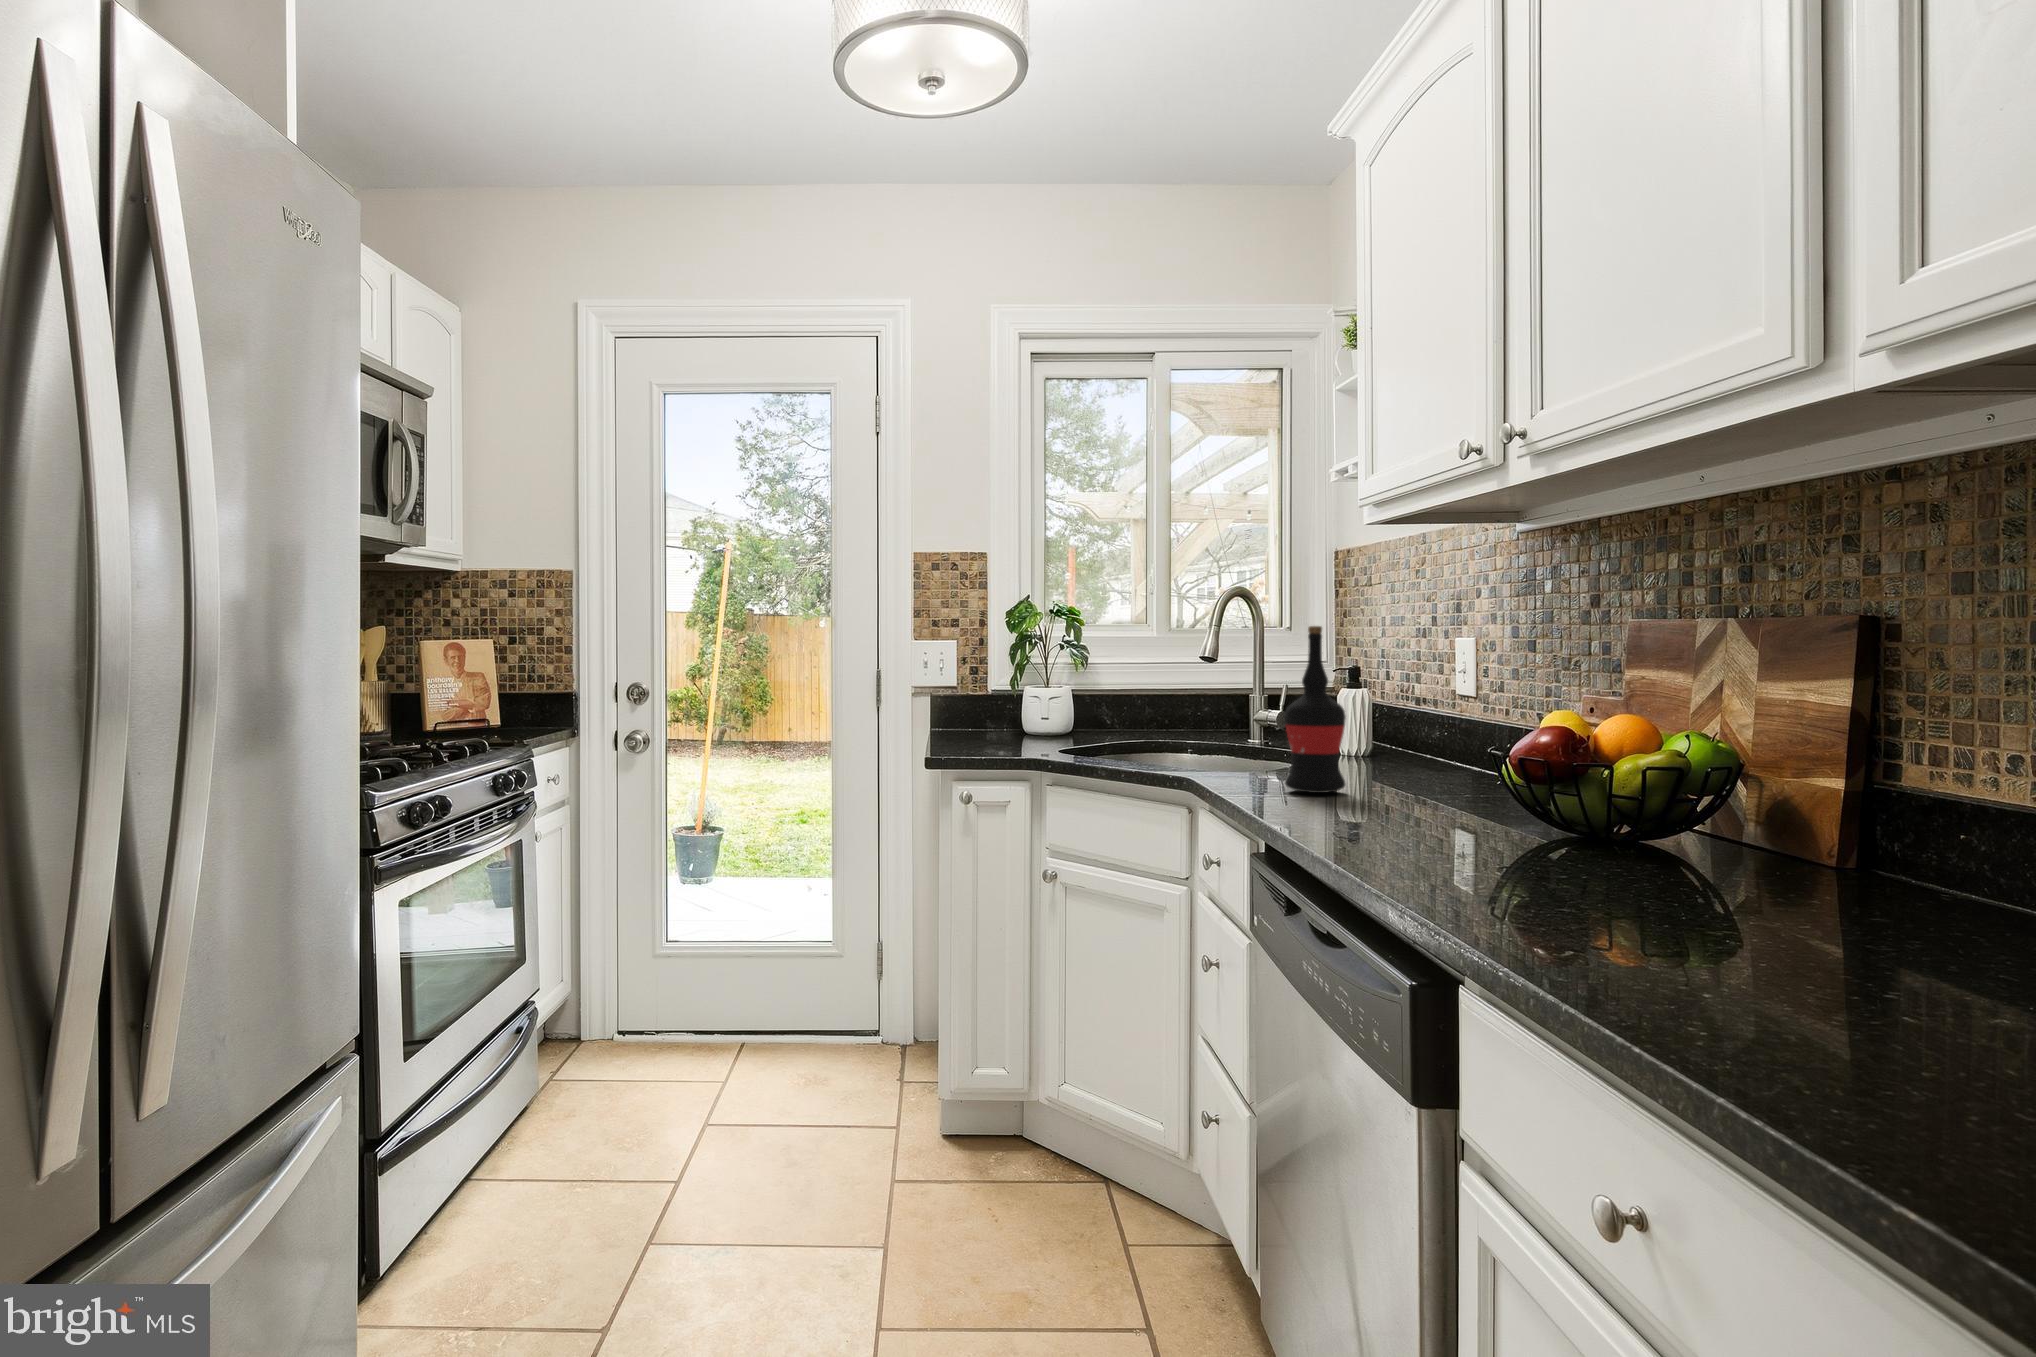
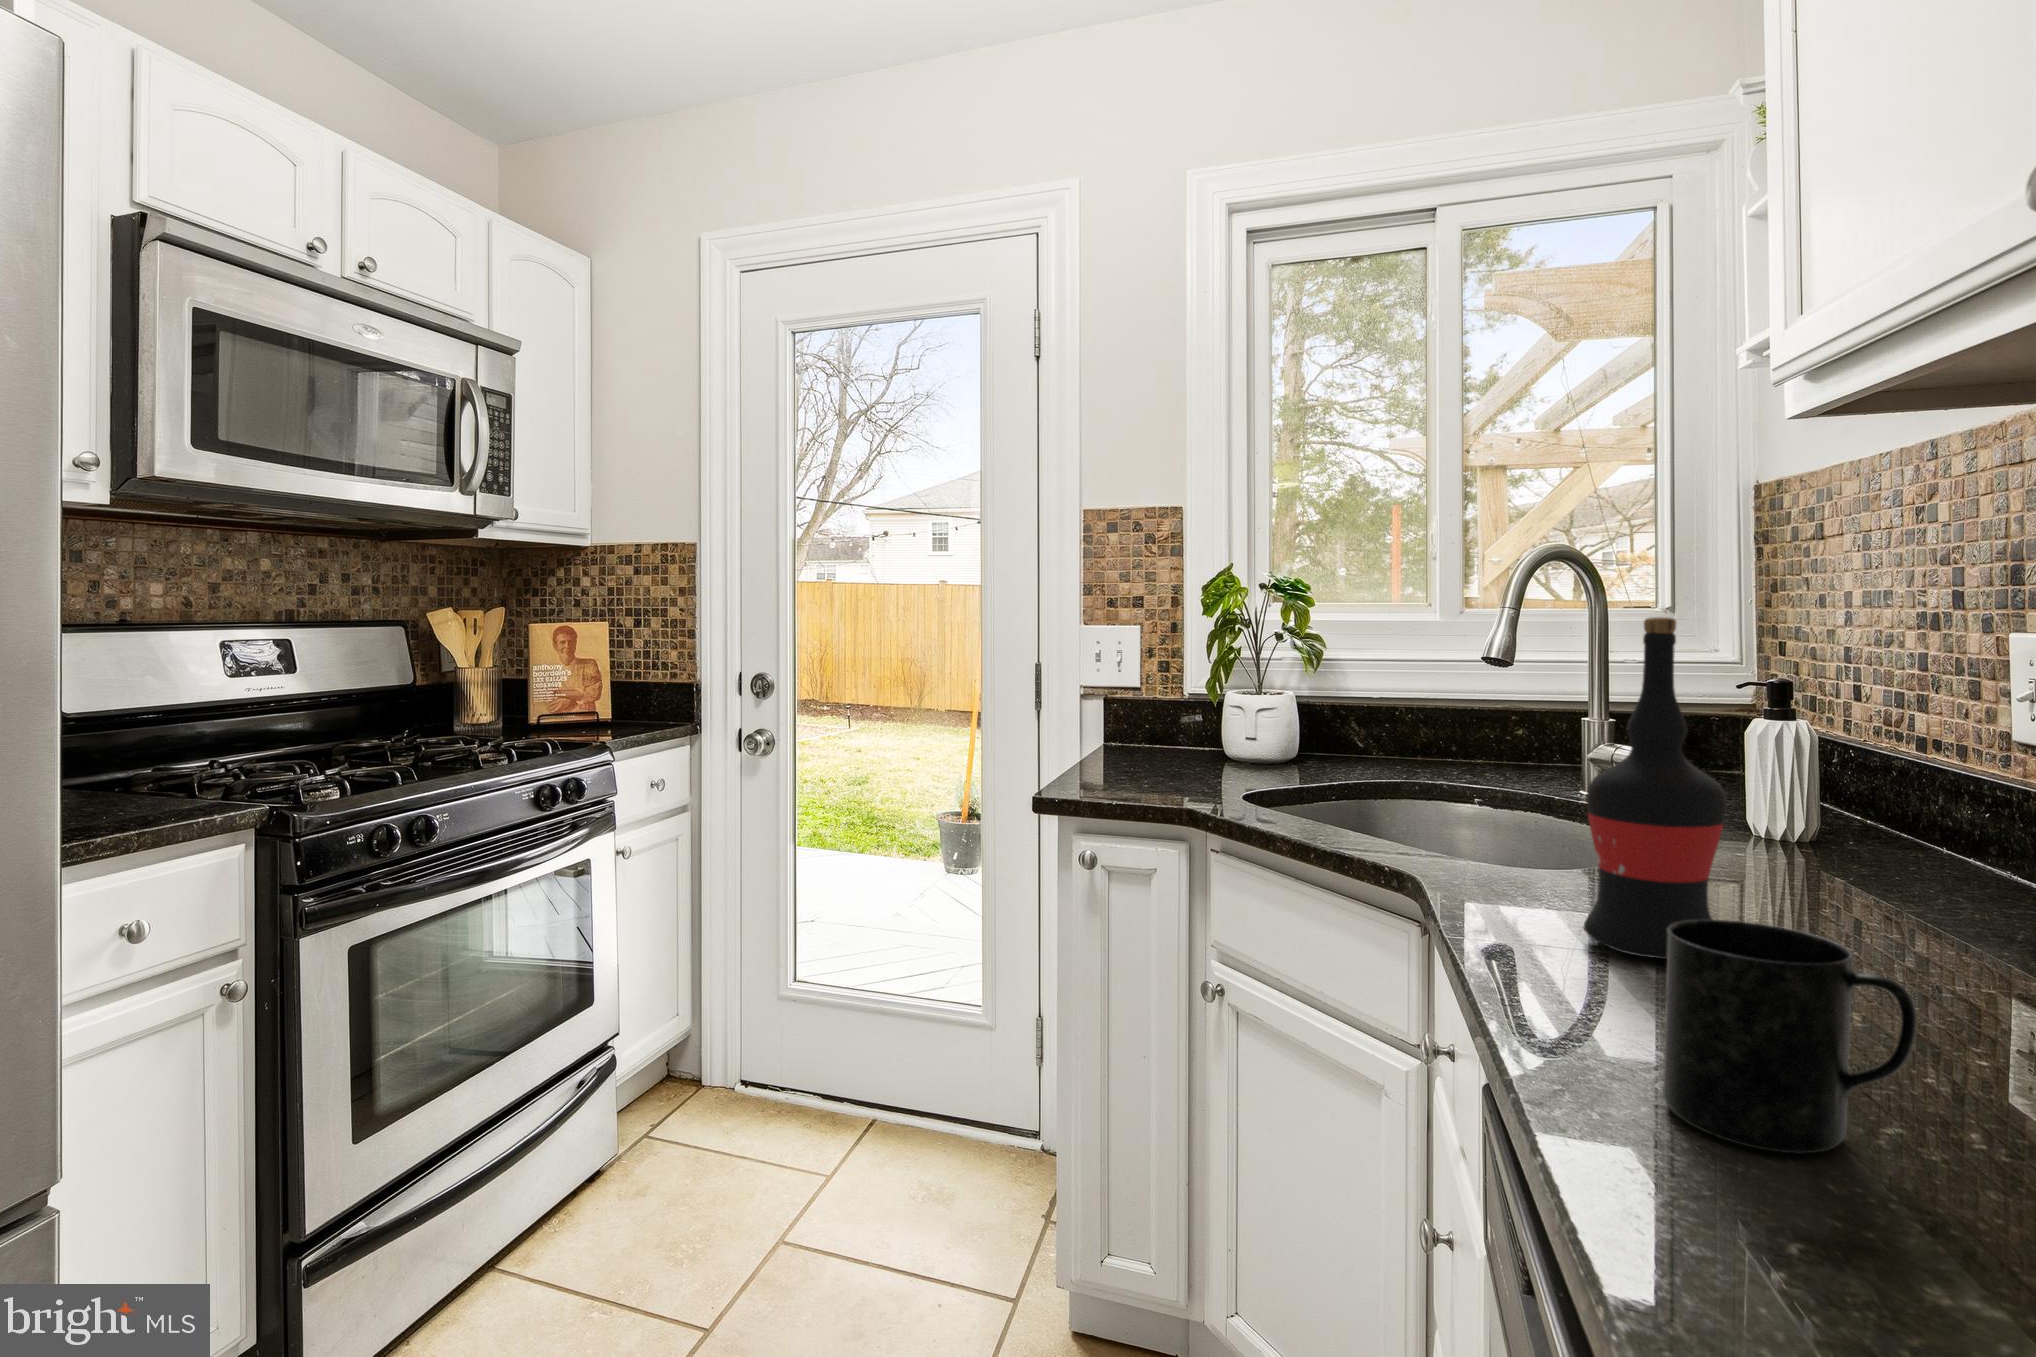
mug: none [1338,749,1425,831] -> present [1663,920,1917,1153]

